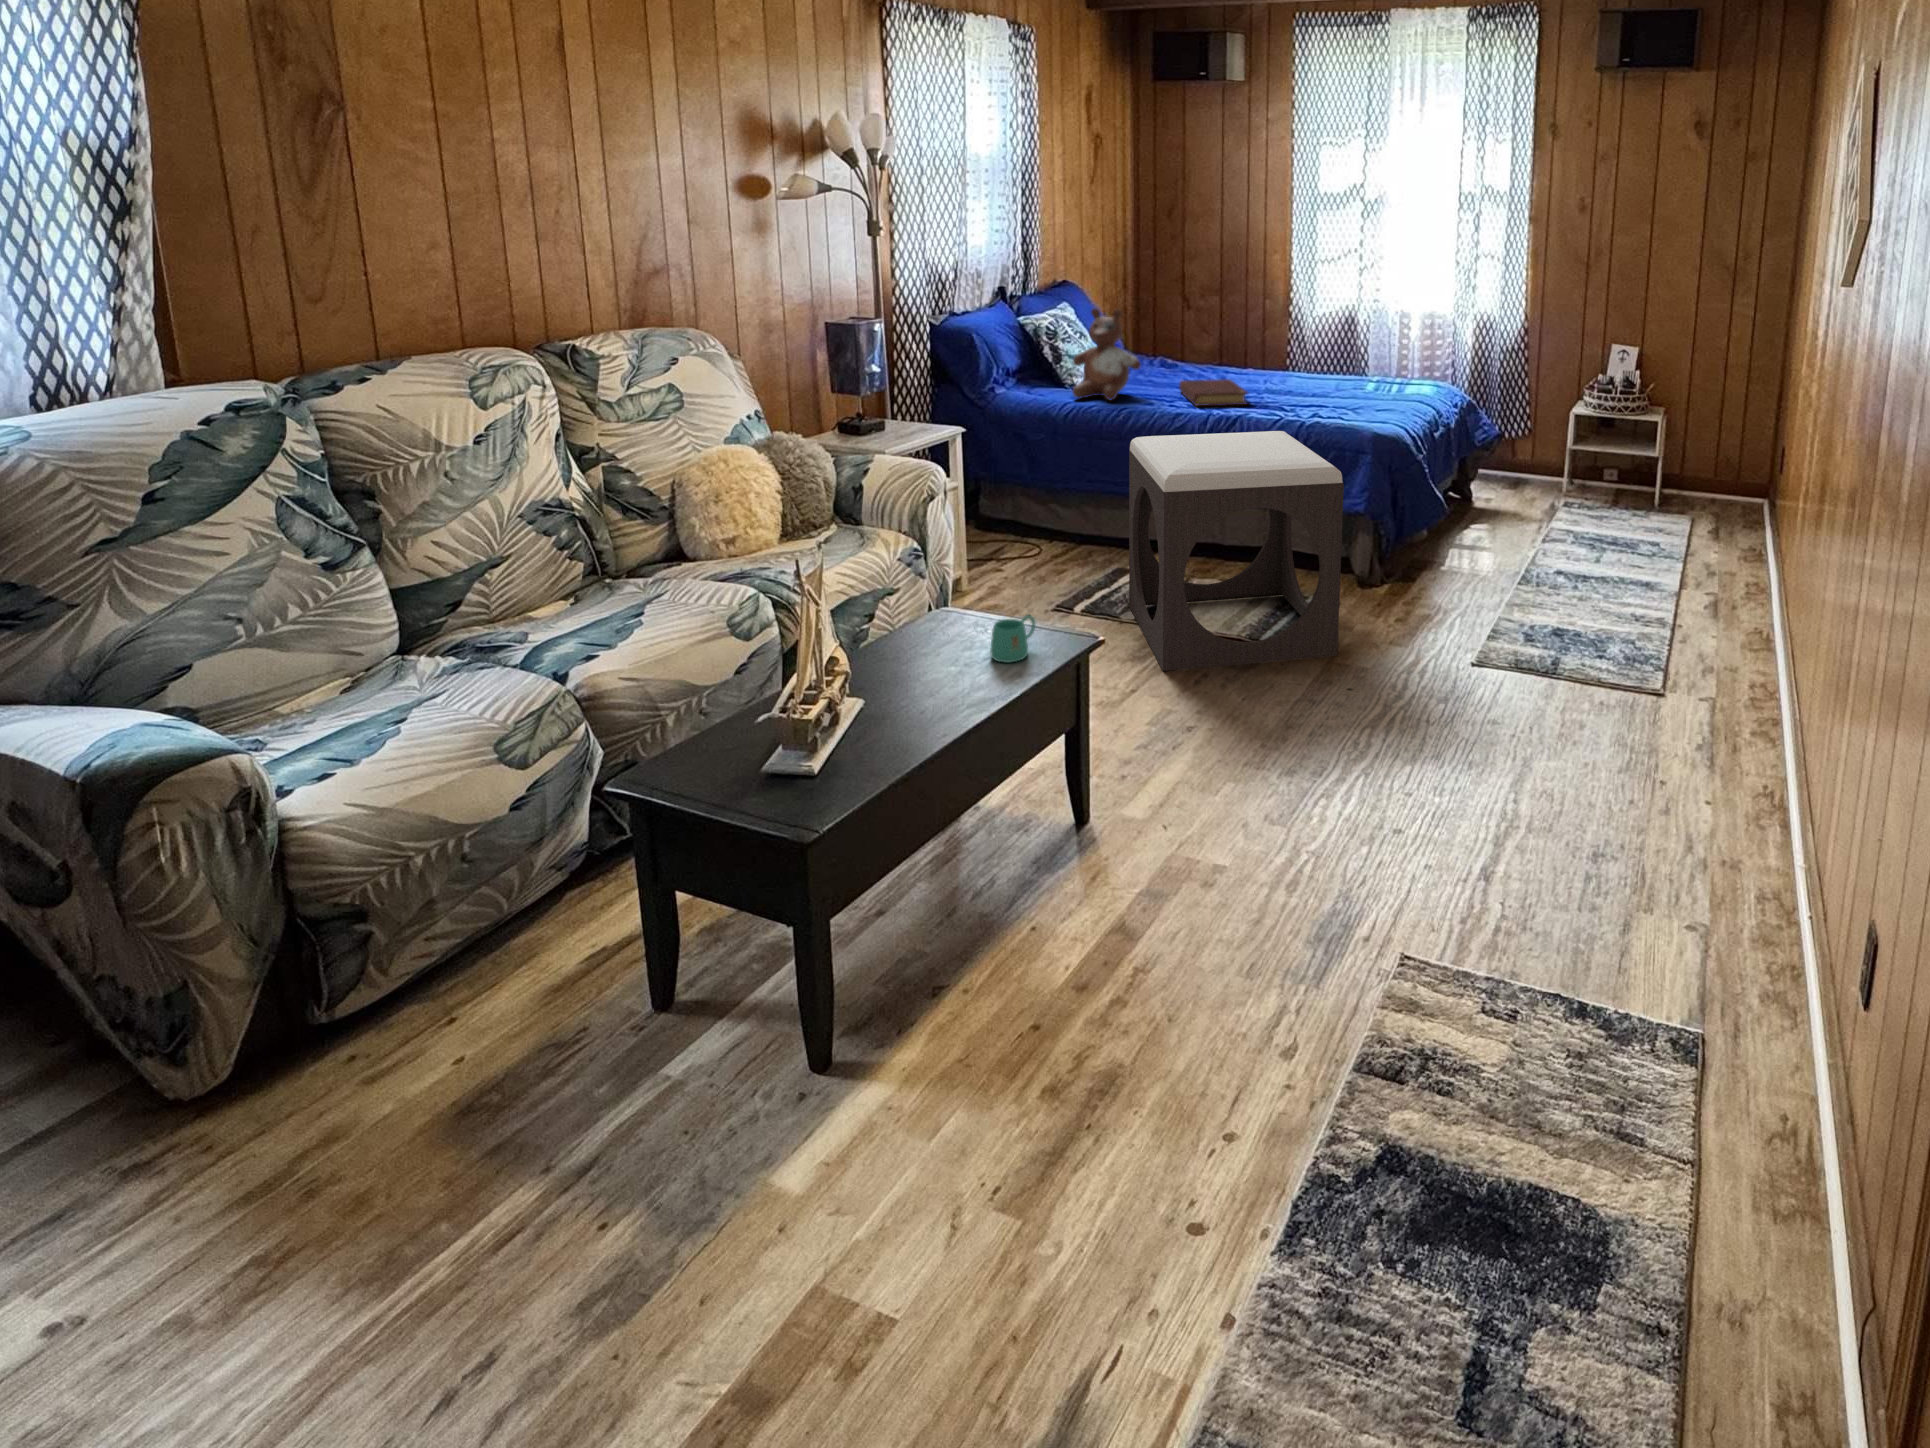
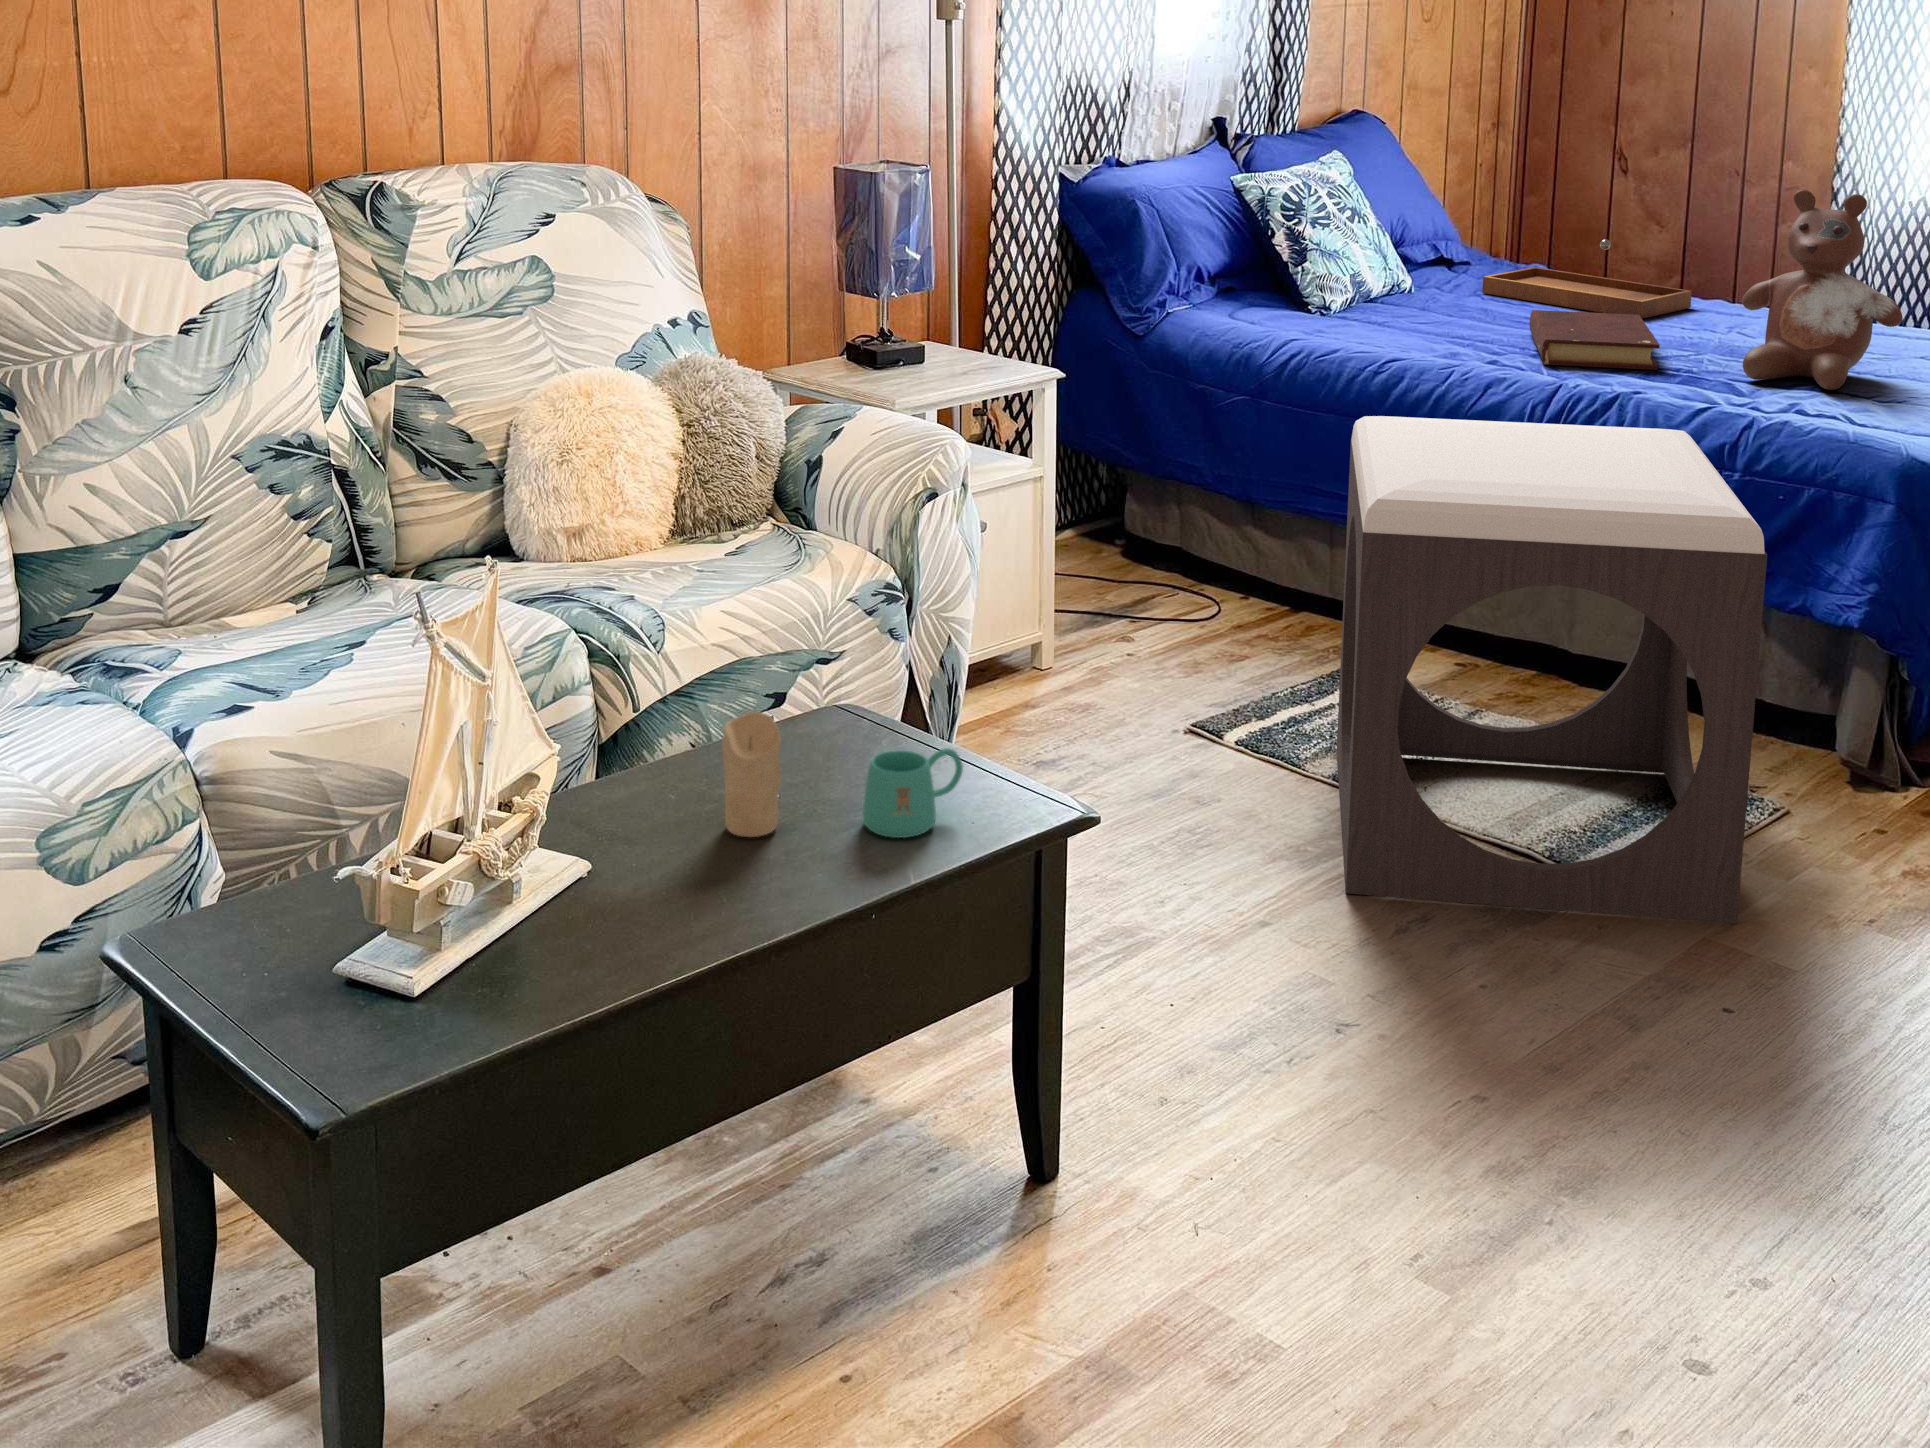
stuffed bear: present [1072,308,1141,400] -> present [1742,190,1902,390]
tray: none [1145,343,1245,382] -> present [1482,239,1692,319]
candle: none [918,609,950,674] -> present [722,712,781,837]

